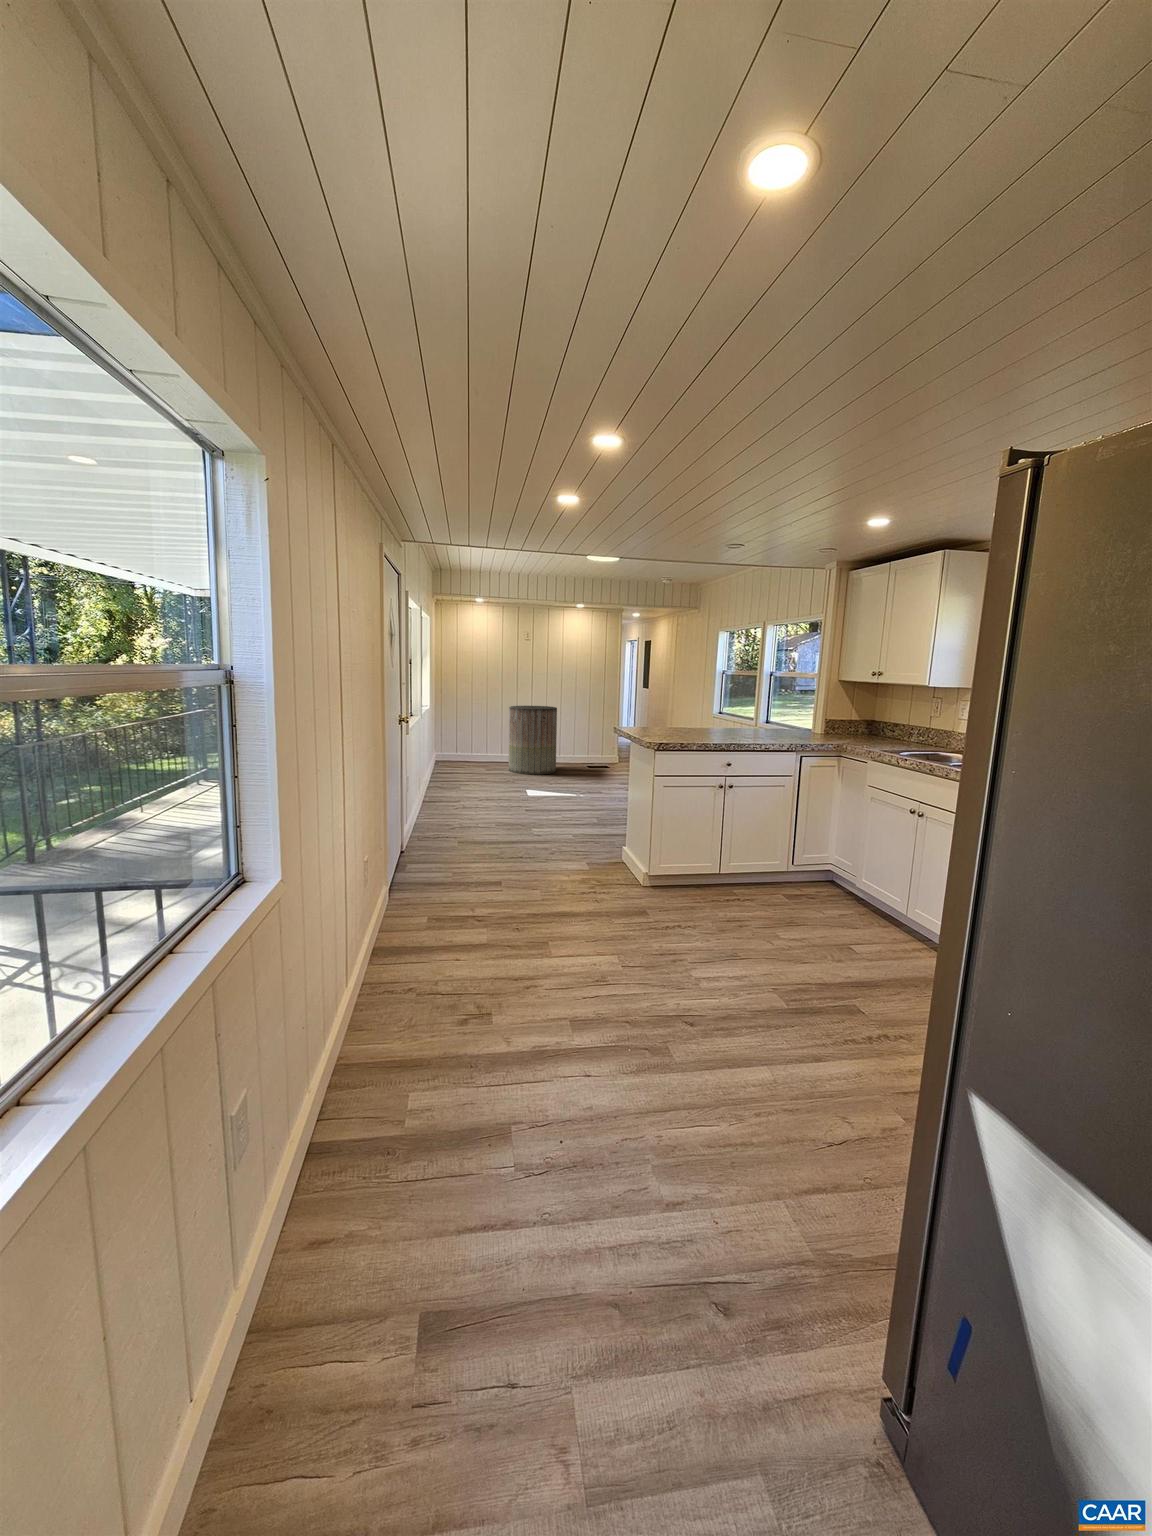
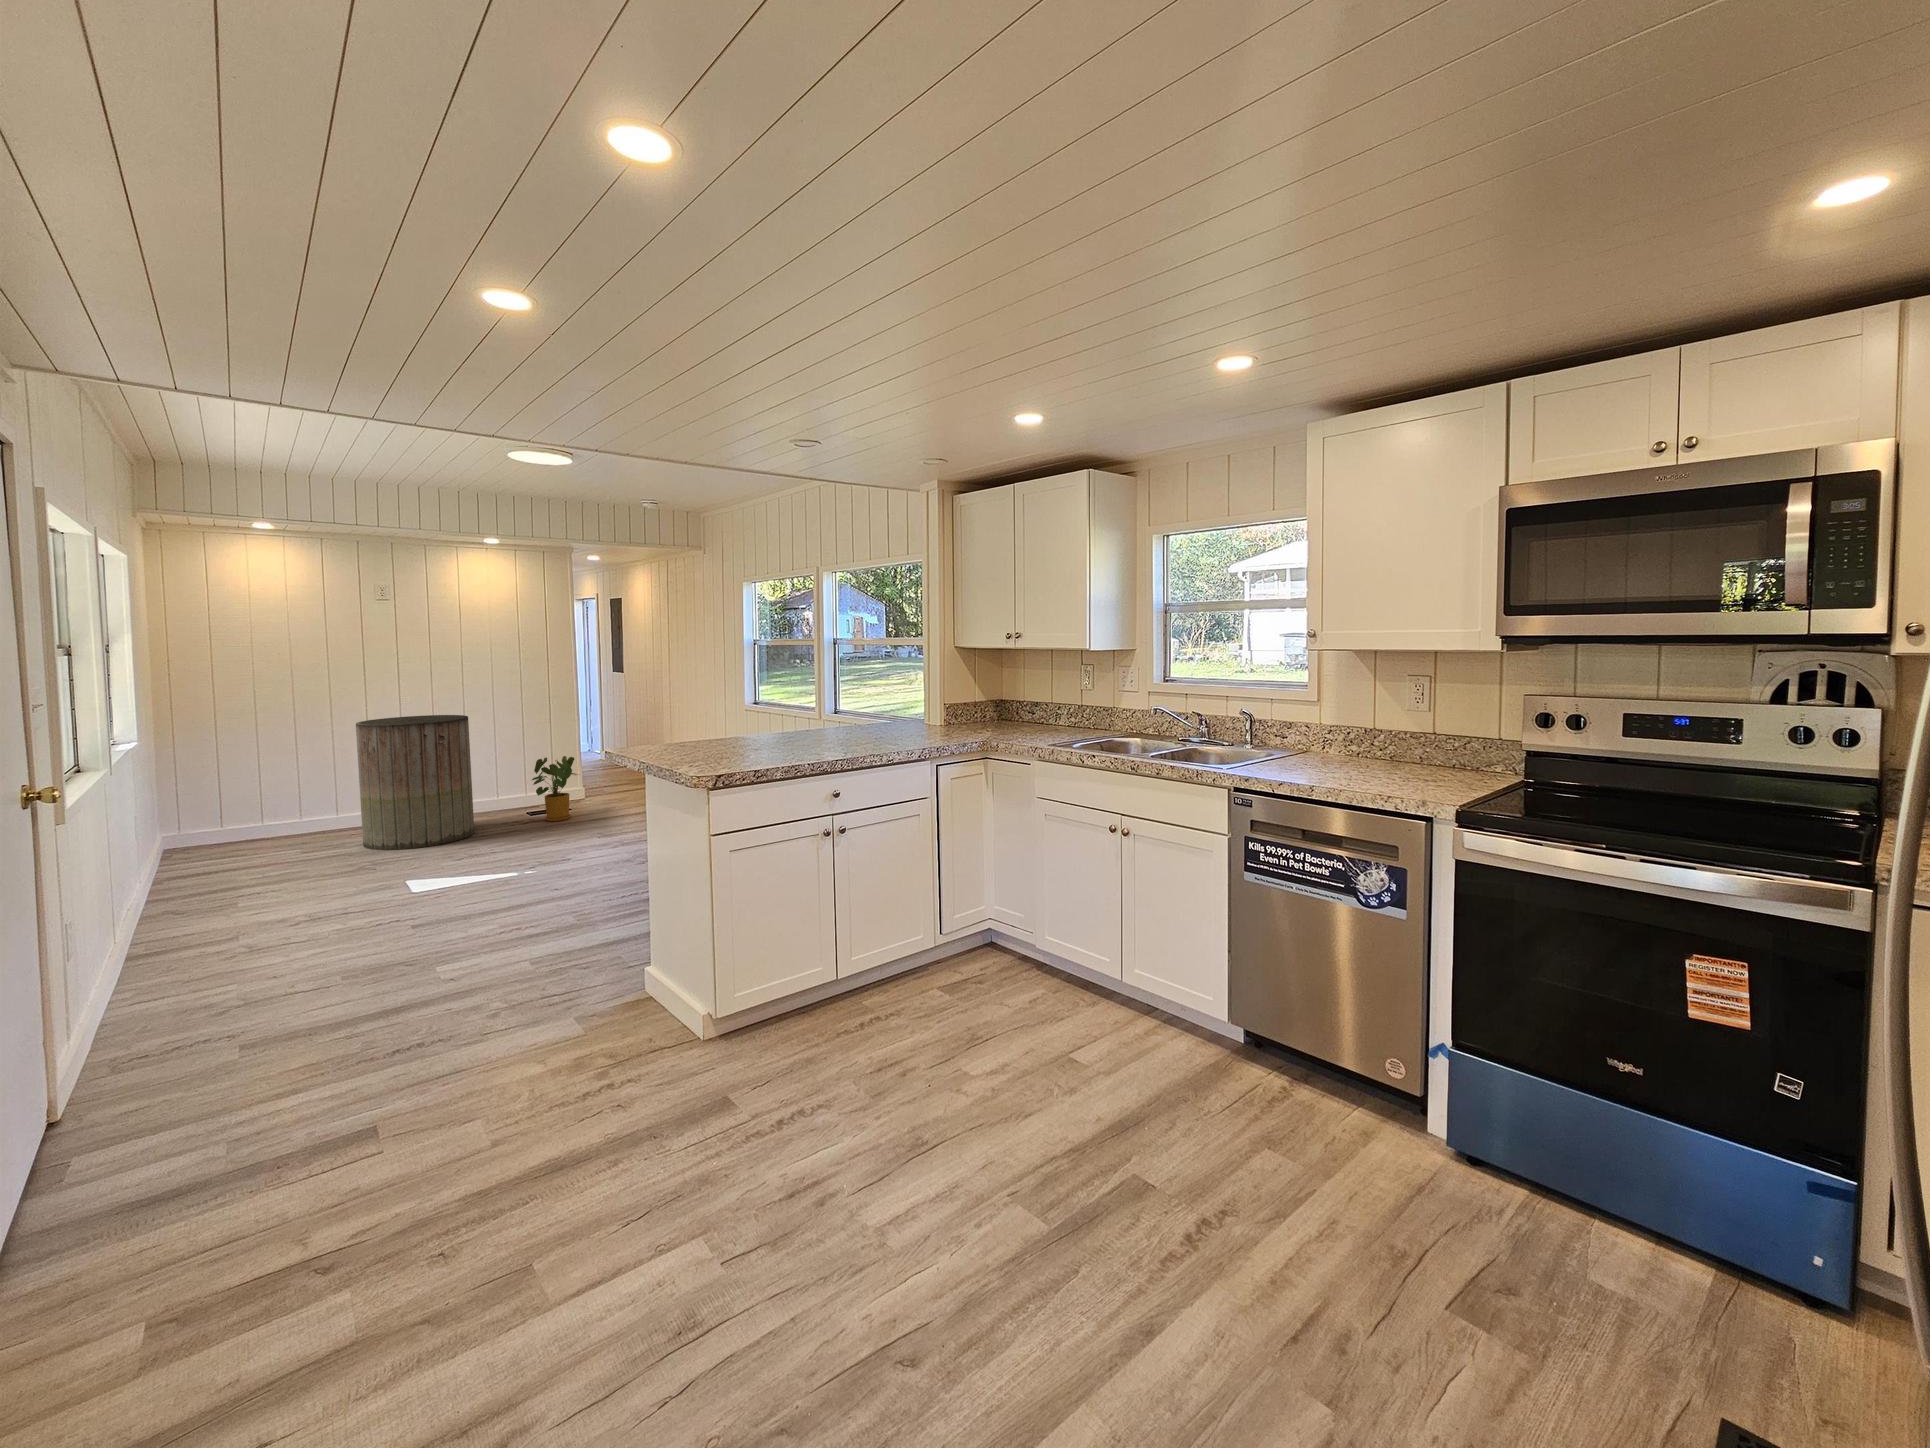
house plant: none [584,735,609,772] -> present [532,756,577,821]

